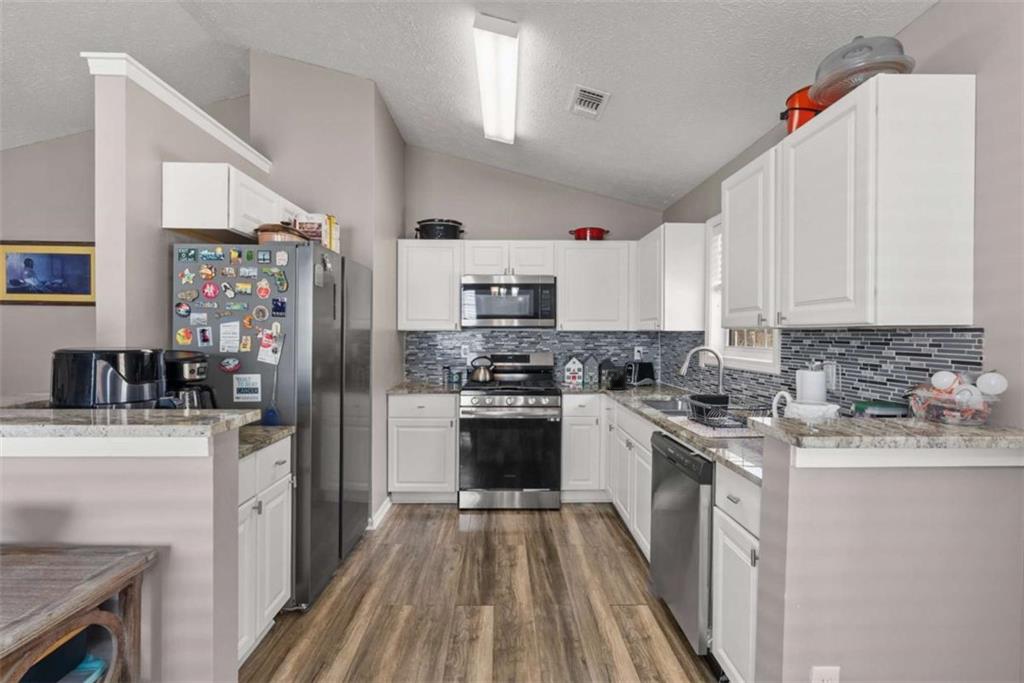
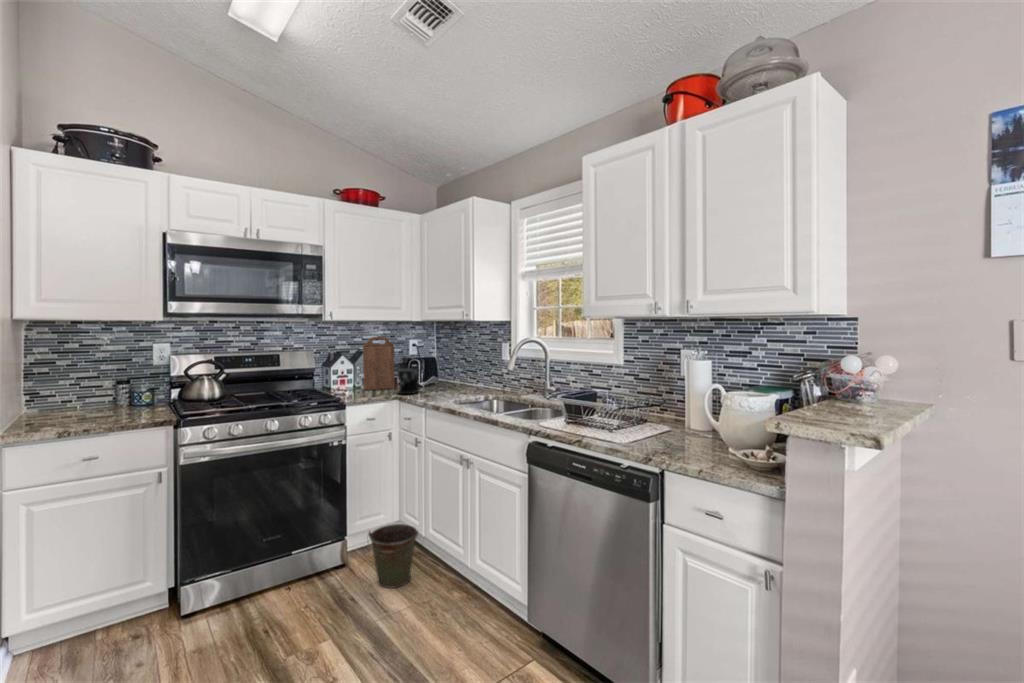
cutting board: none [588,344,612,385] -> present [363,337,395,390]
bucket: none [564,486,602,532] -> present [368,524,418,588]

